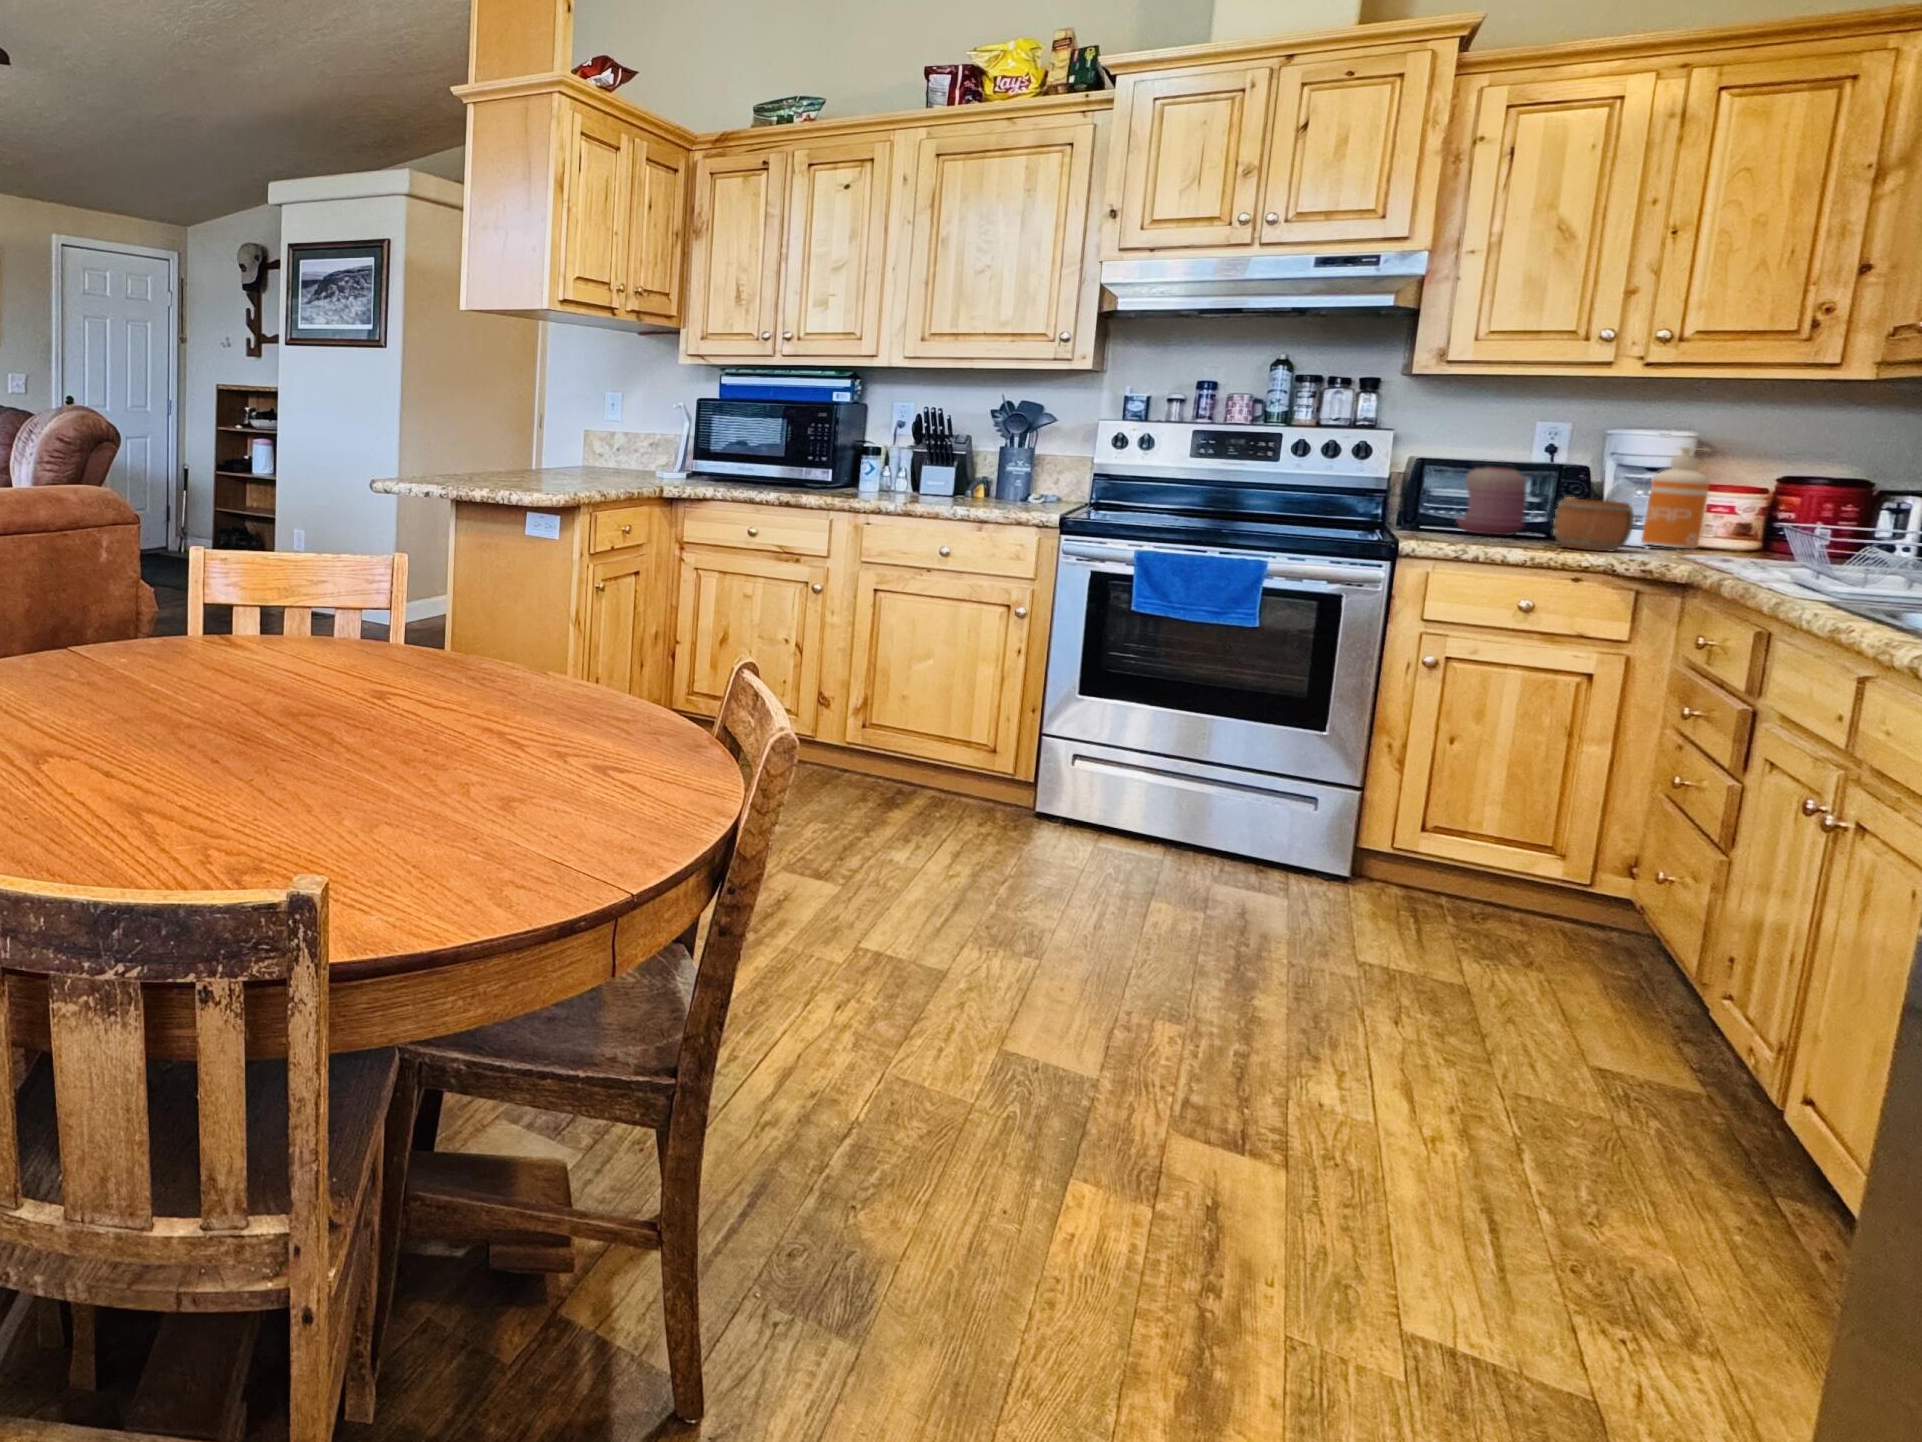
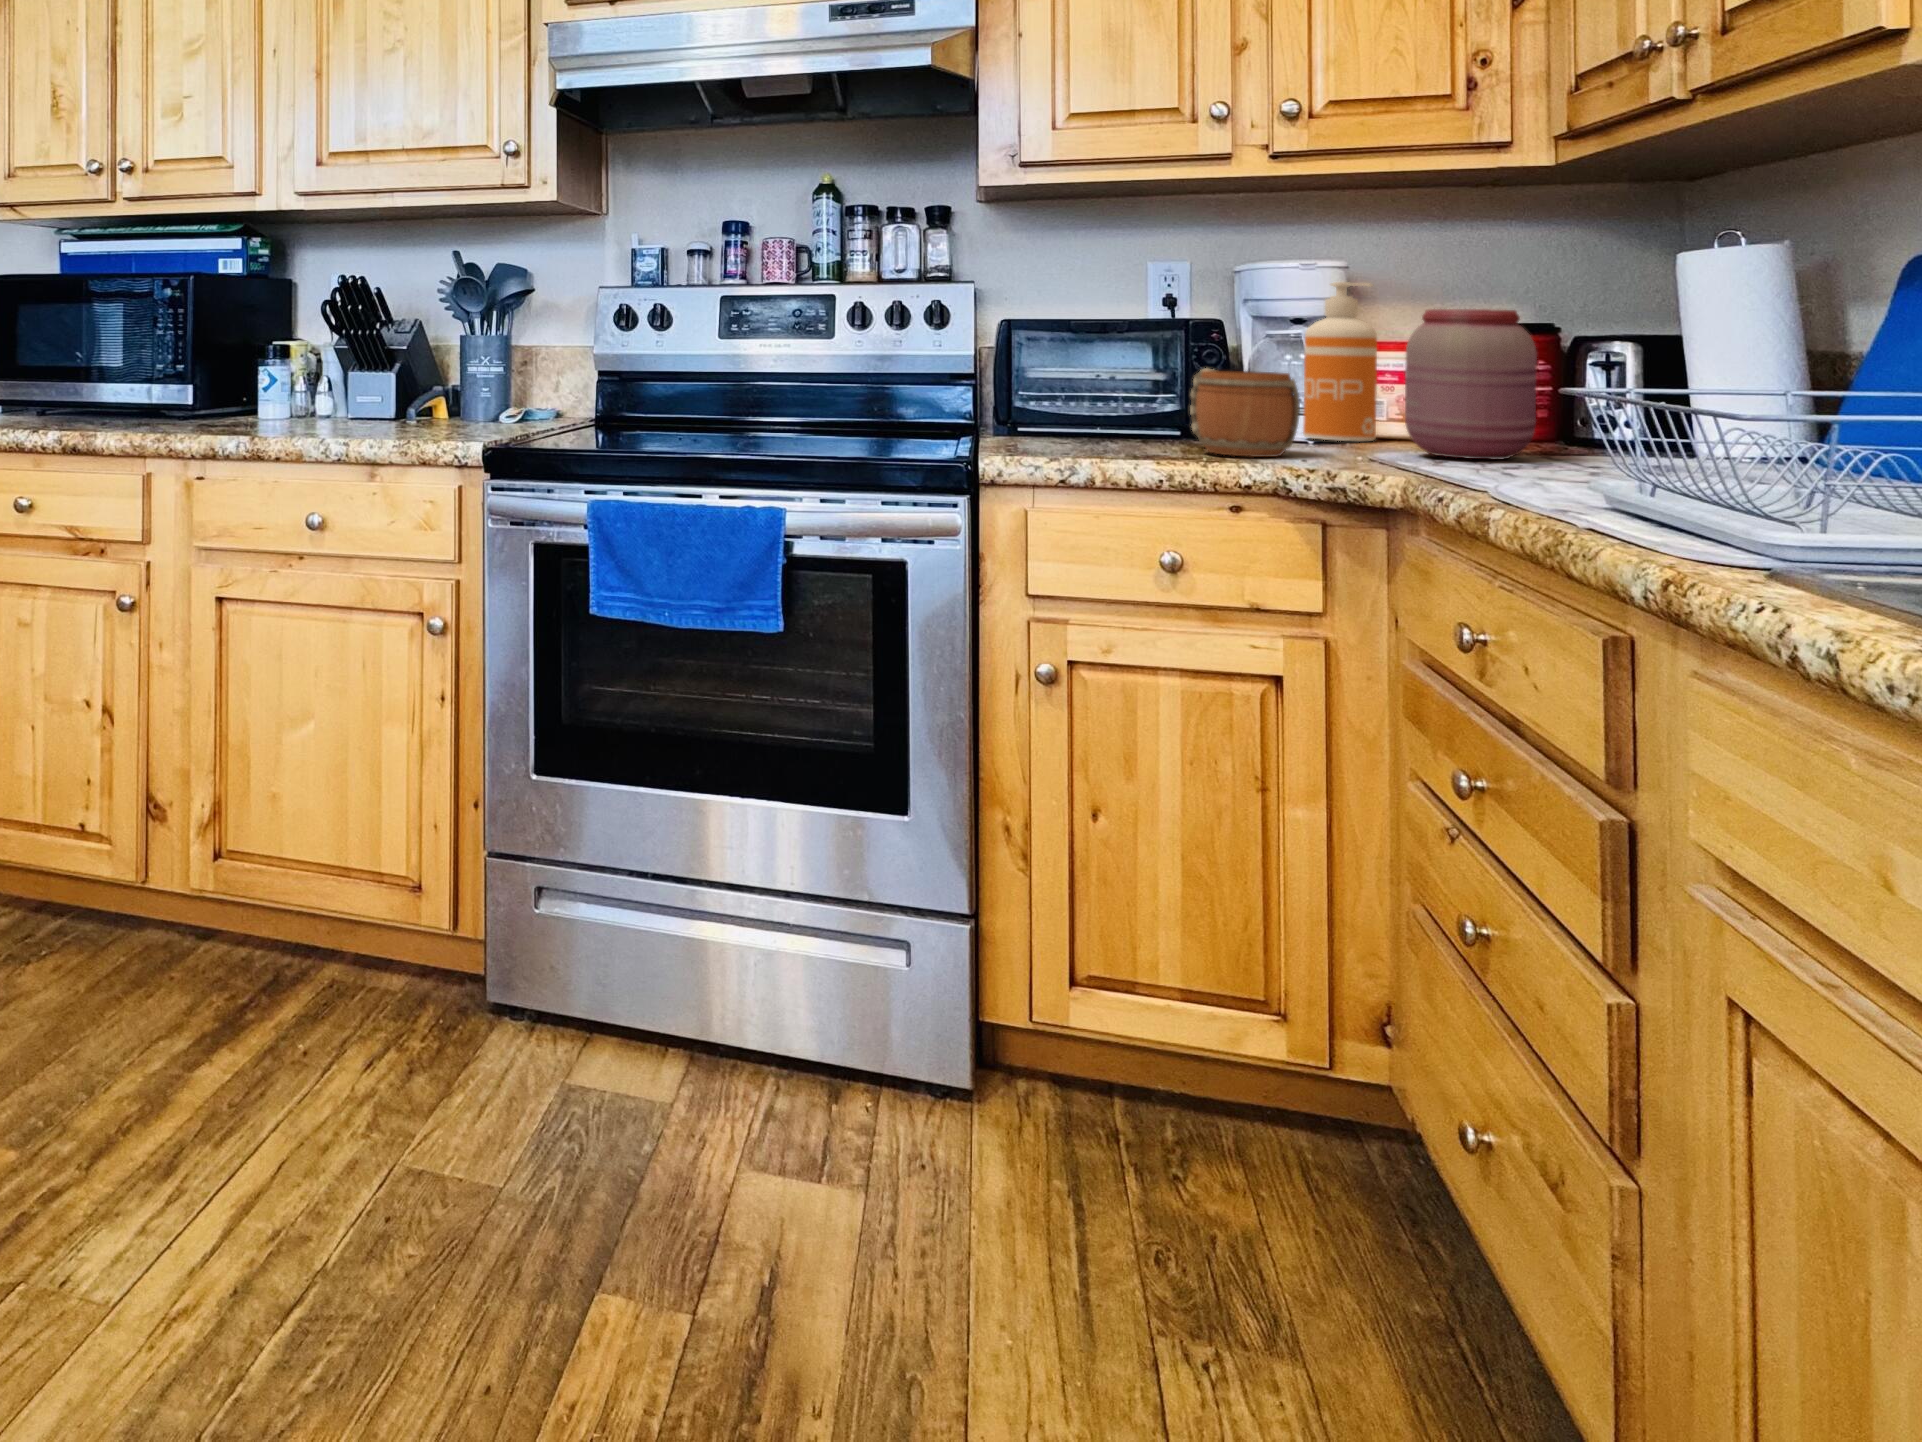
jar: present [1456,468,1527,536] -> present [1405,309,1537,459]

